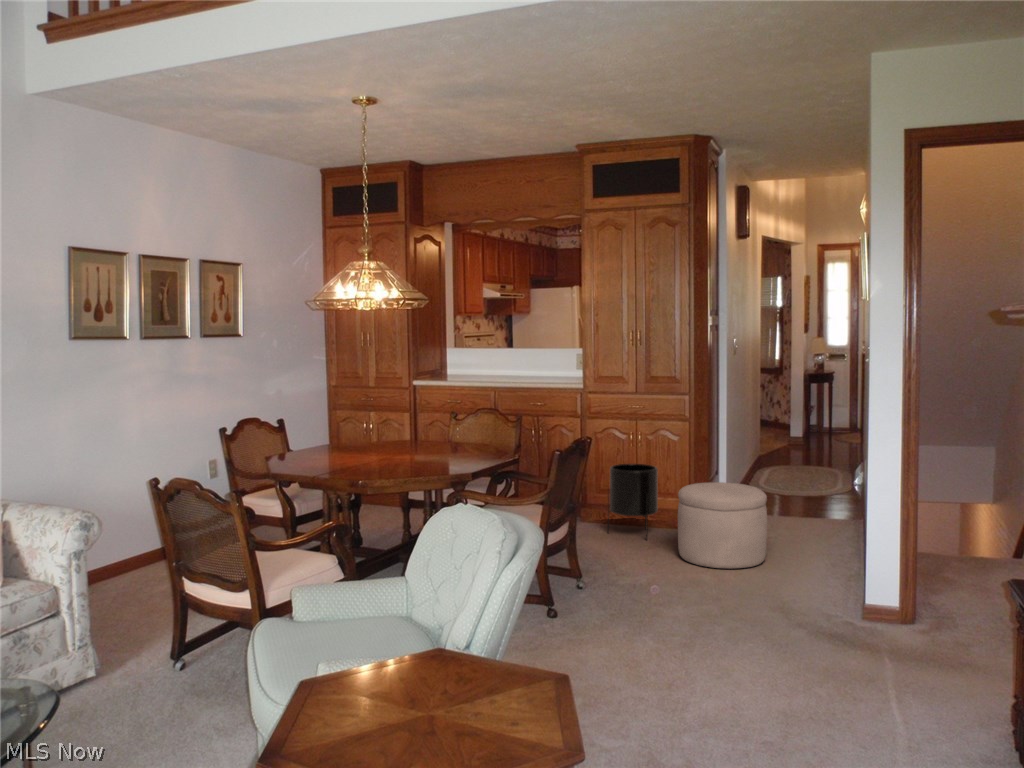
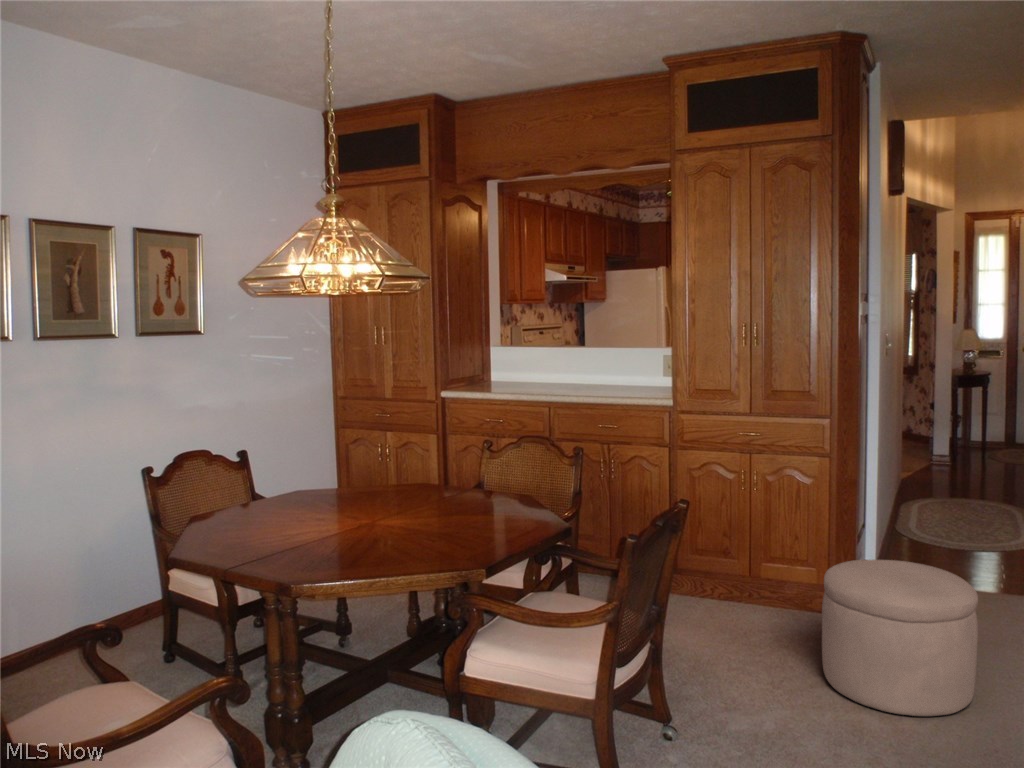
planter: present [608,464,658,533] -> none [708,517,784,638]

